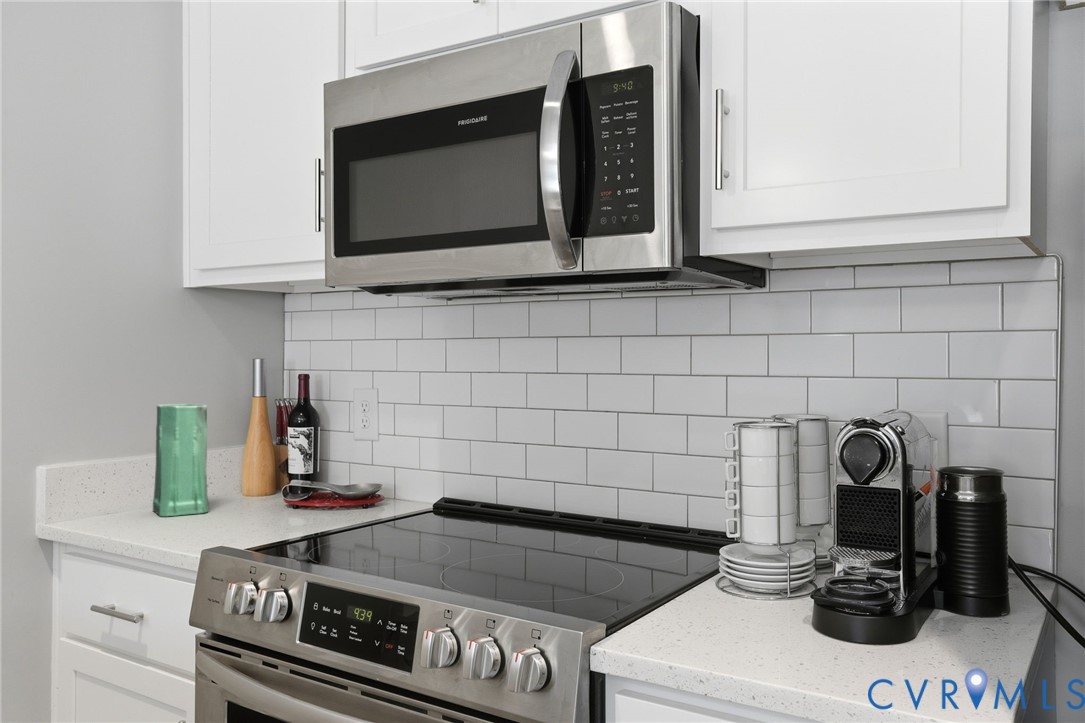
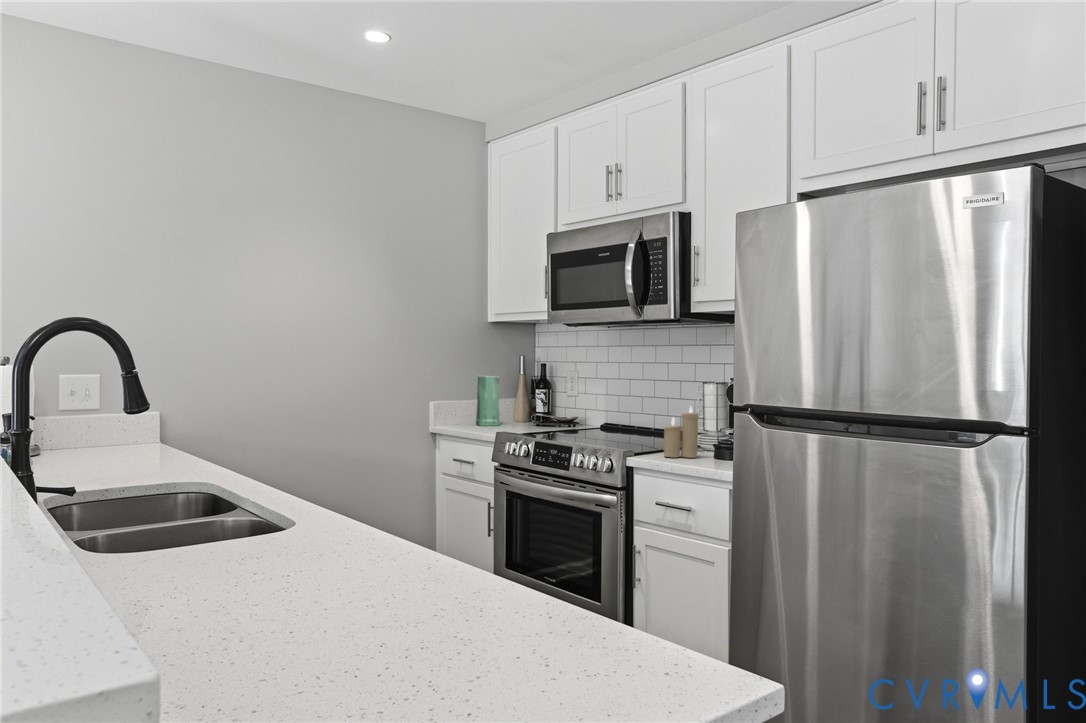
candle: none [705,499,797,652] -> present [664,407,699,458]

